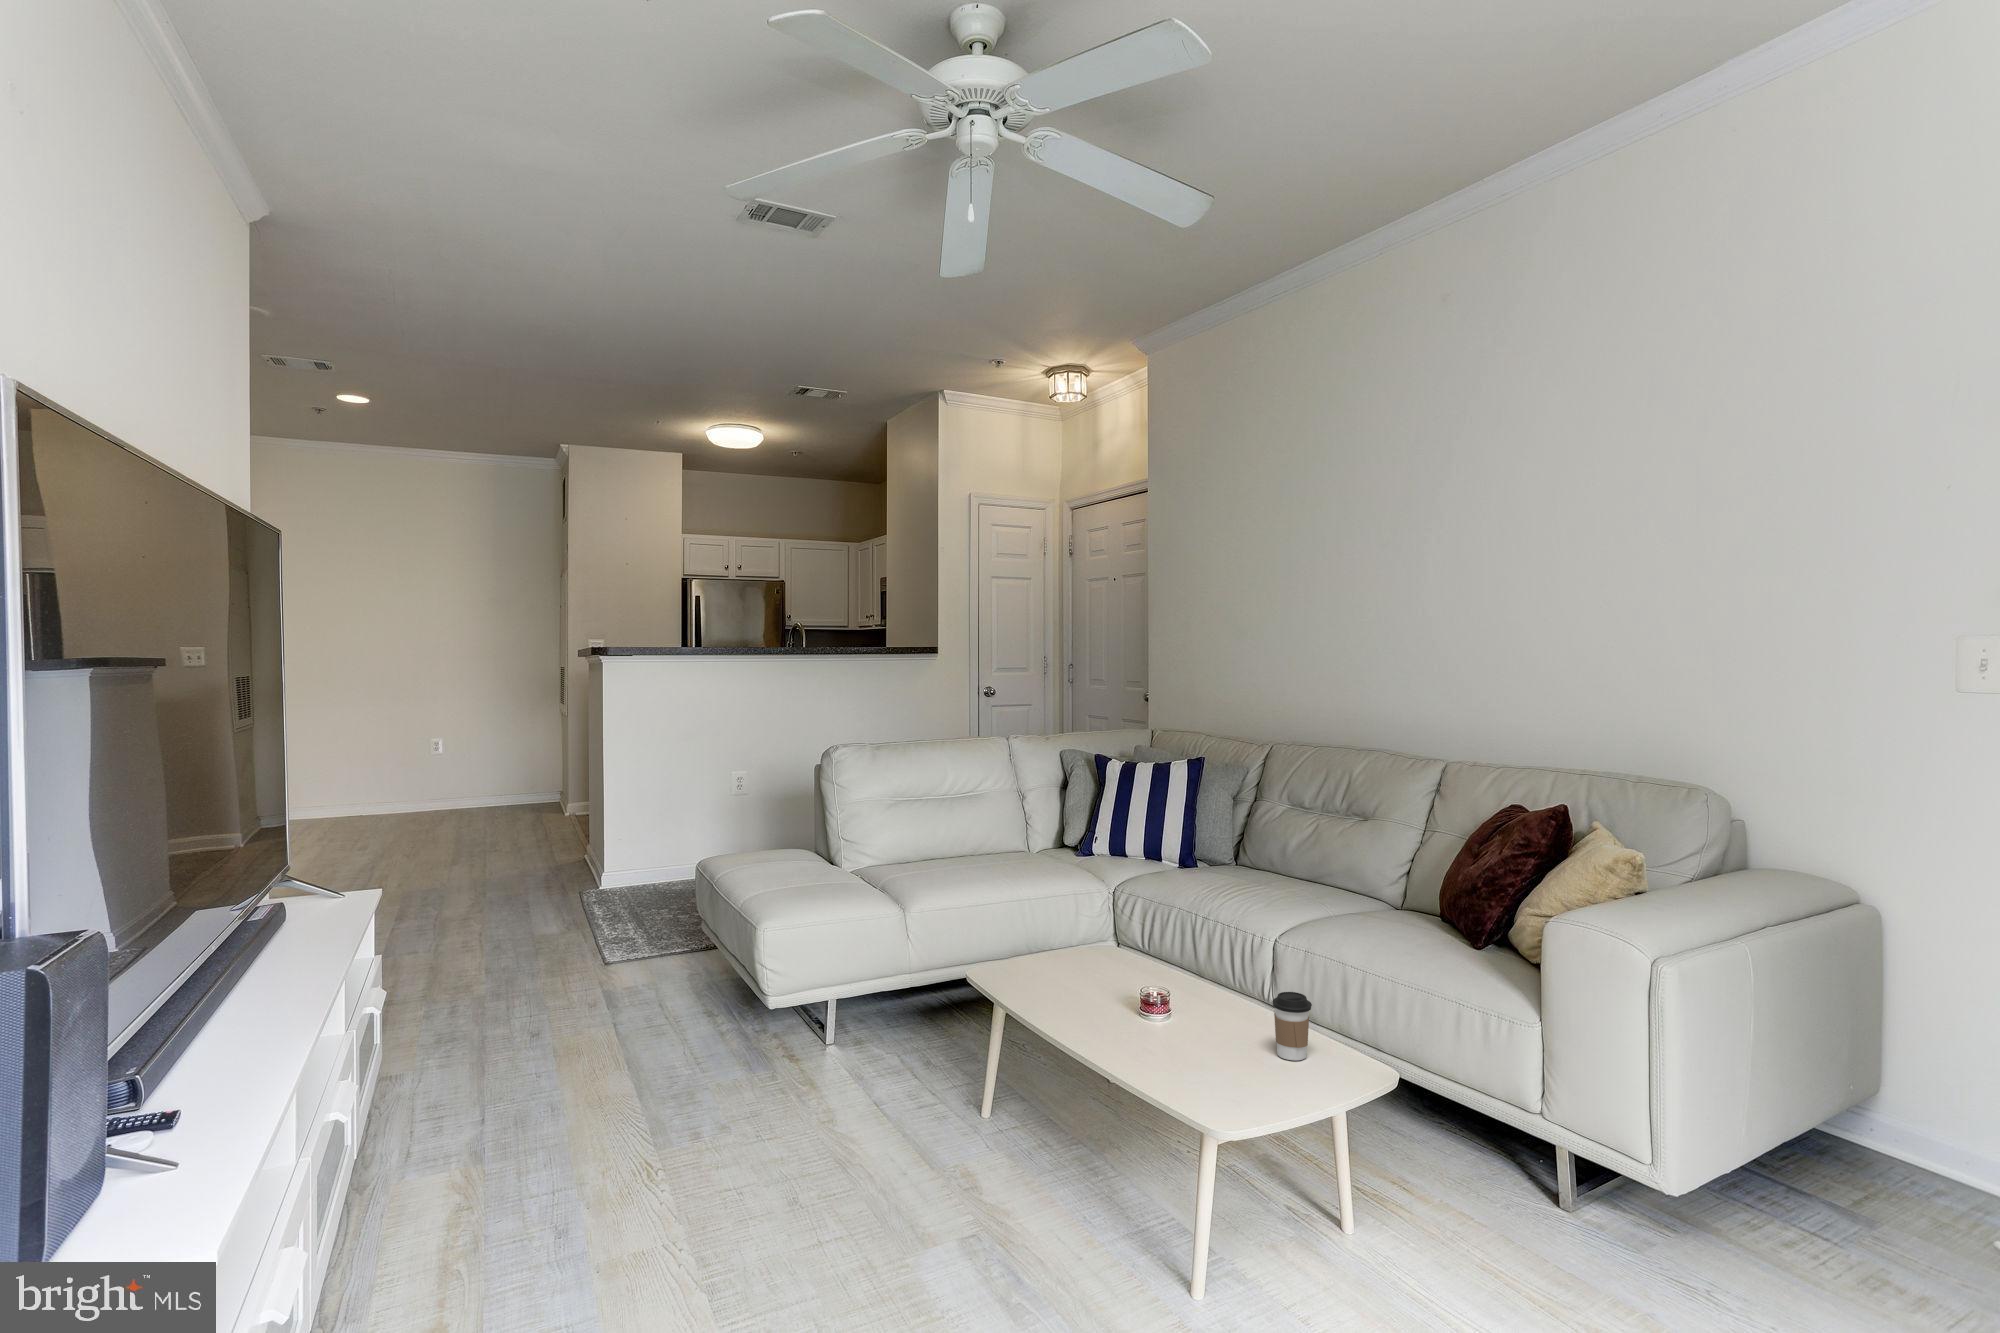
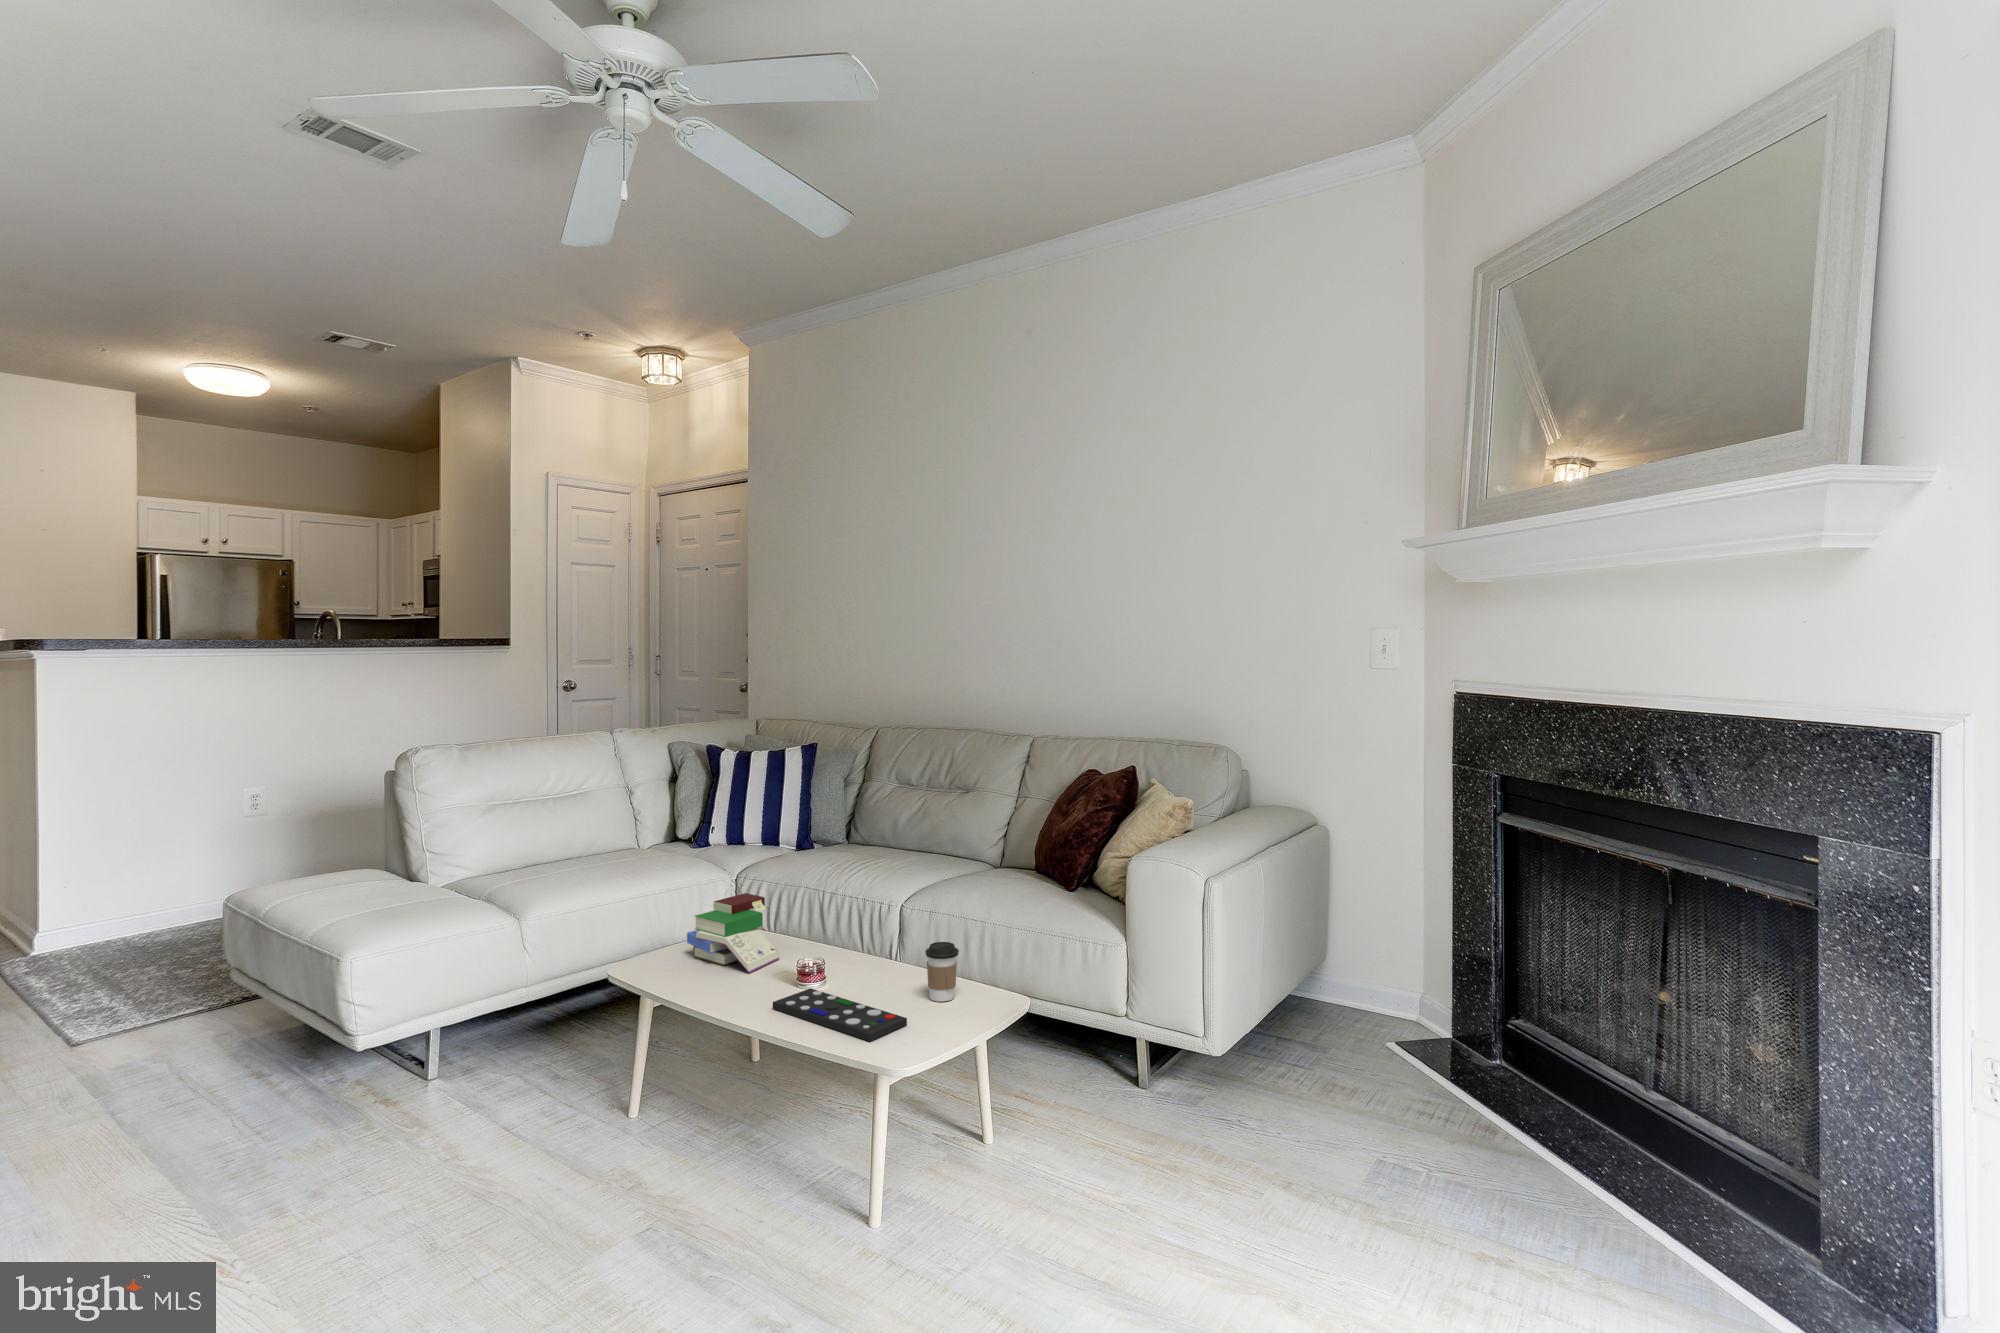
book: none [1042,910,1129,995] -> present [687,893,779,973]
remote control: none [1107,1022,1243,1093] -> present [773,988,907,1041]

